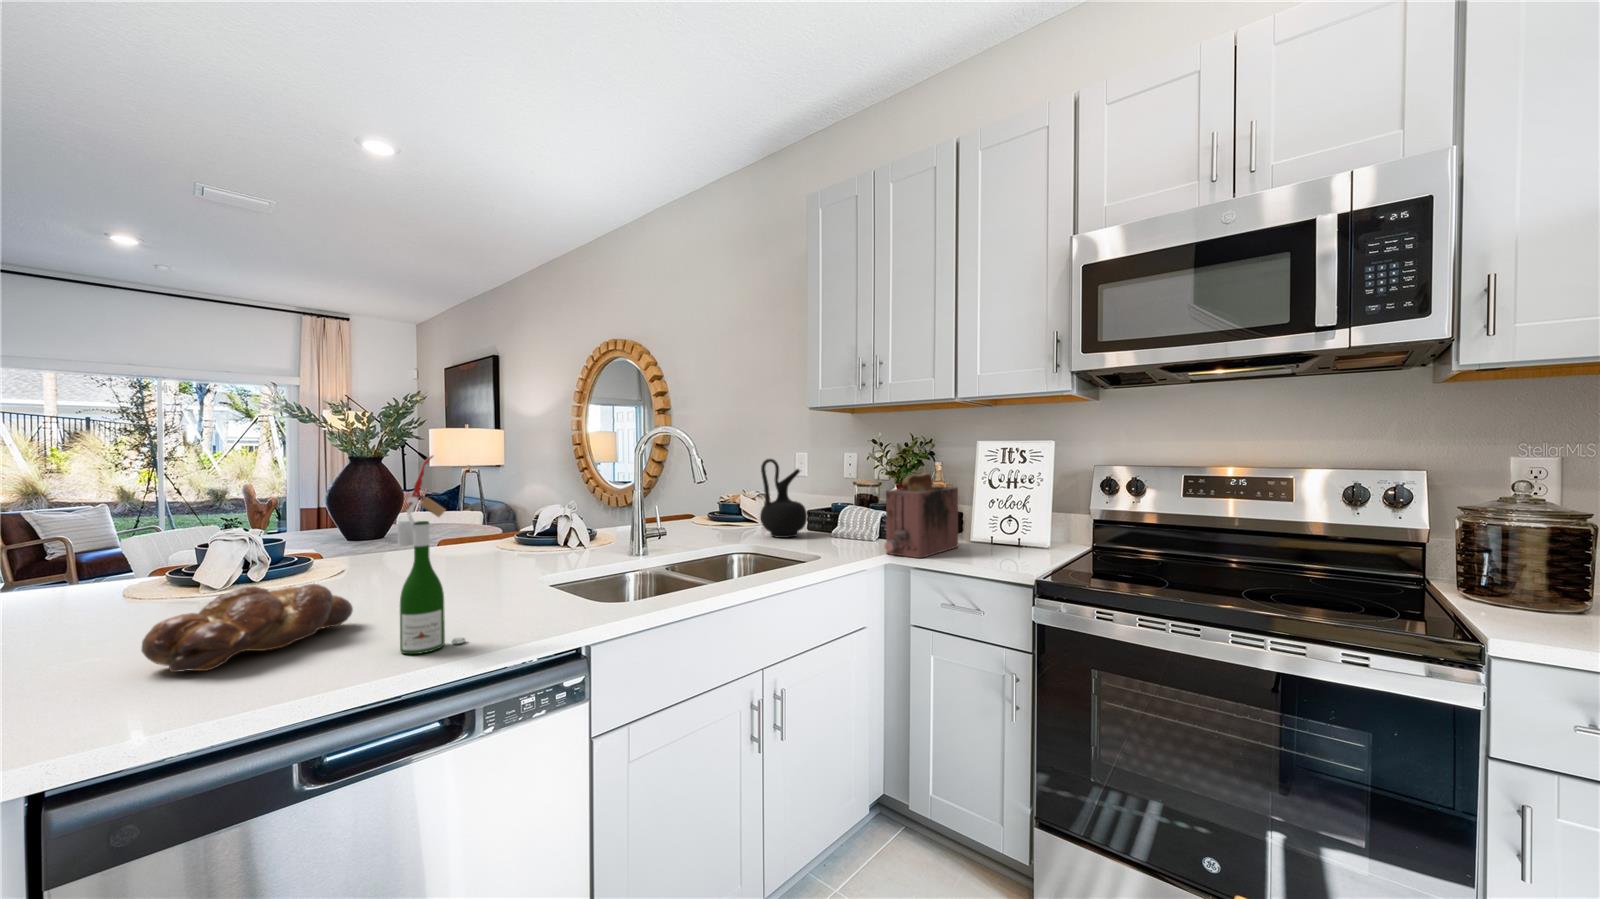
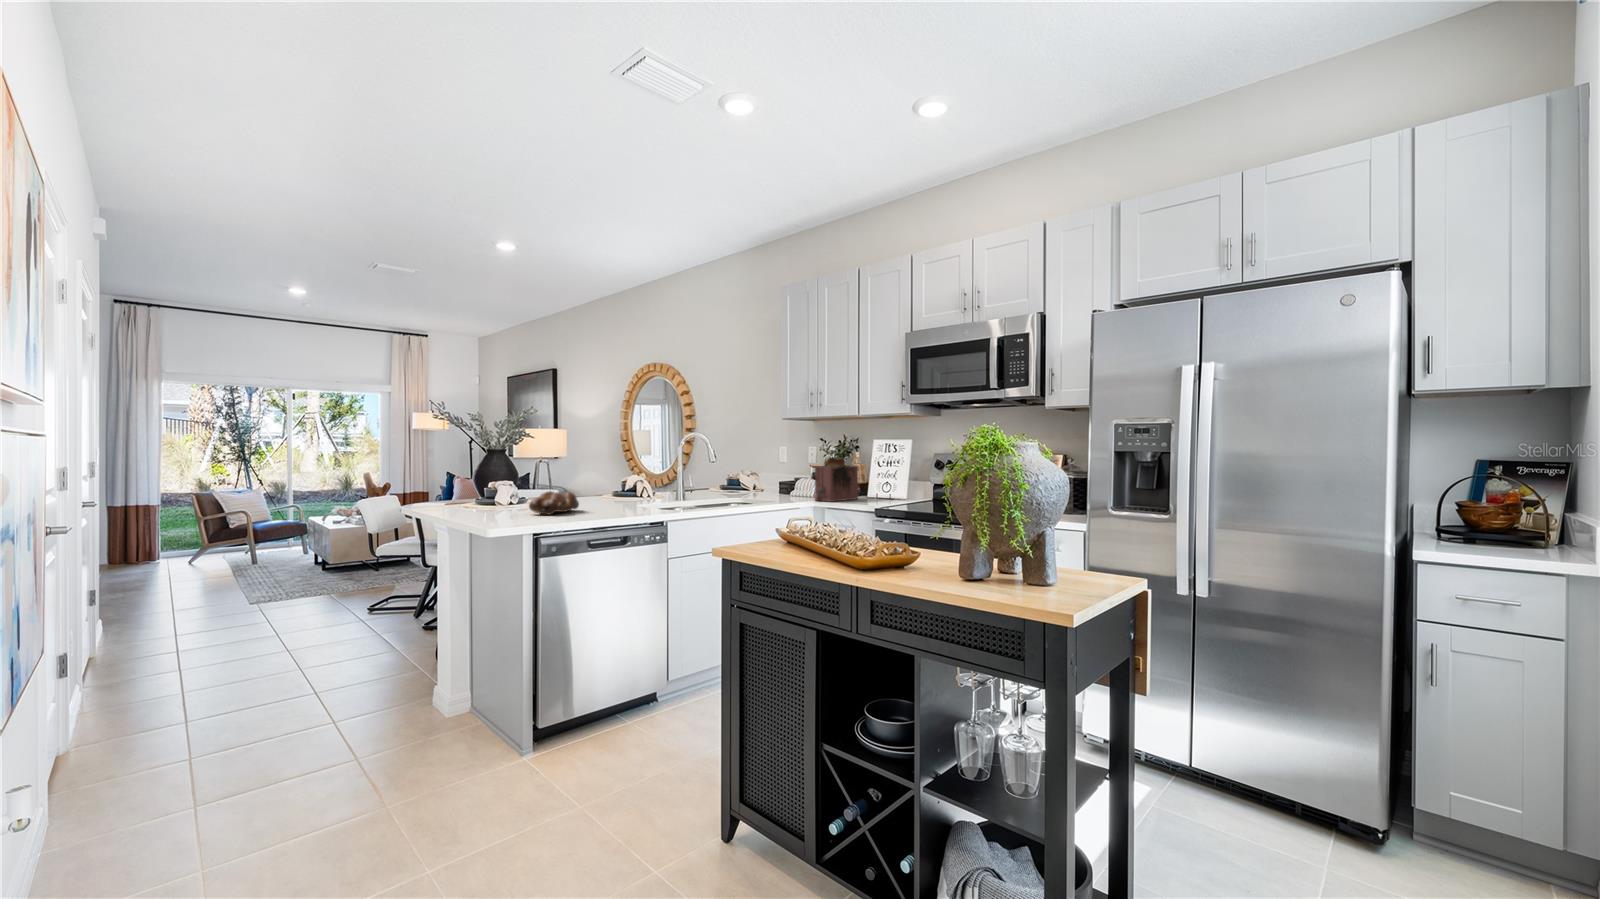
wine bottle: present [397,456,466,654] -> none [604,444,627,514]
ceramic jug: present [760,459,807,538] -> none [750,449,778,496]

